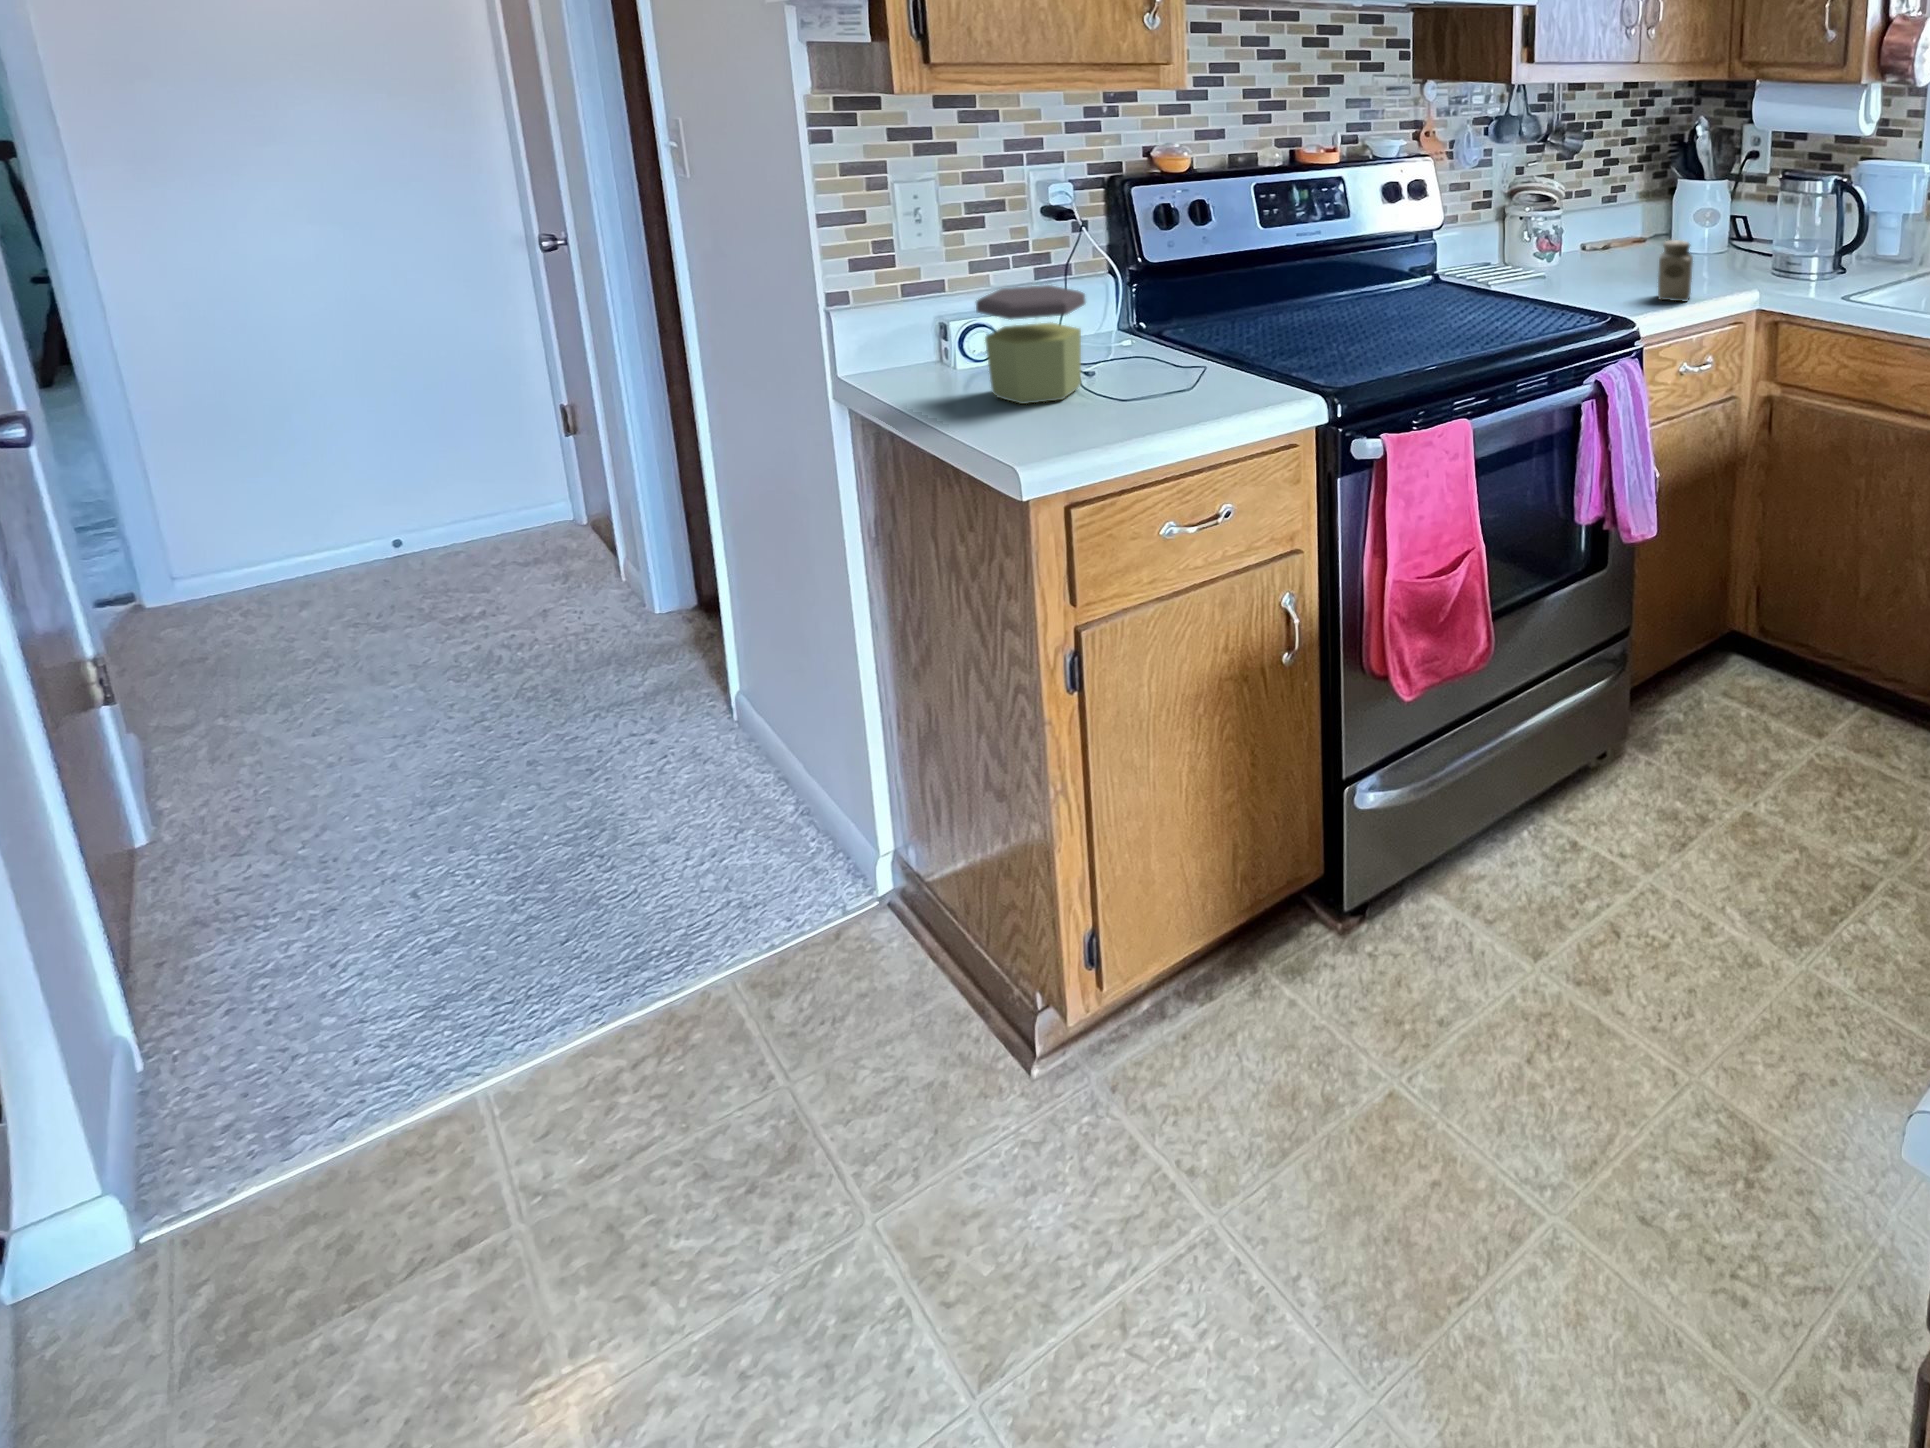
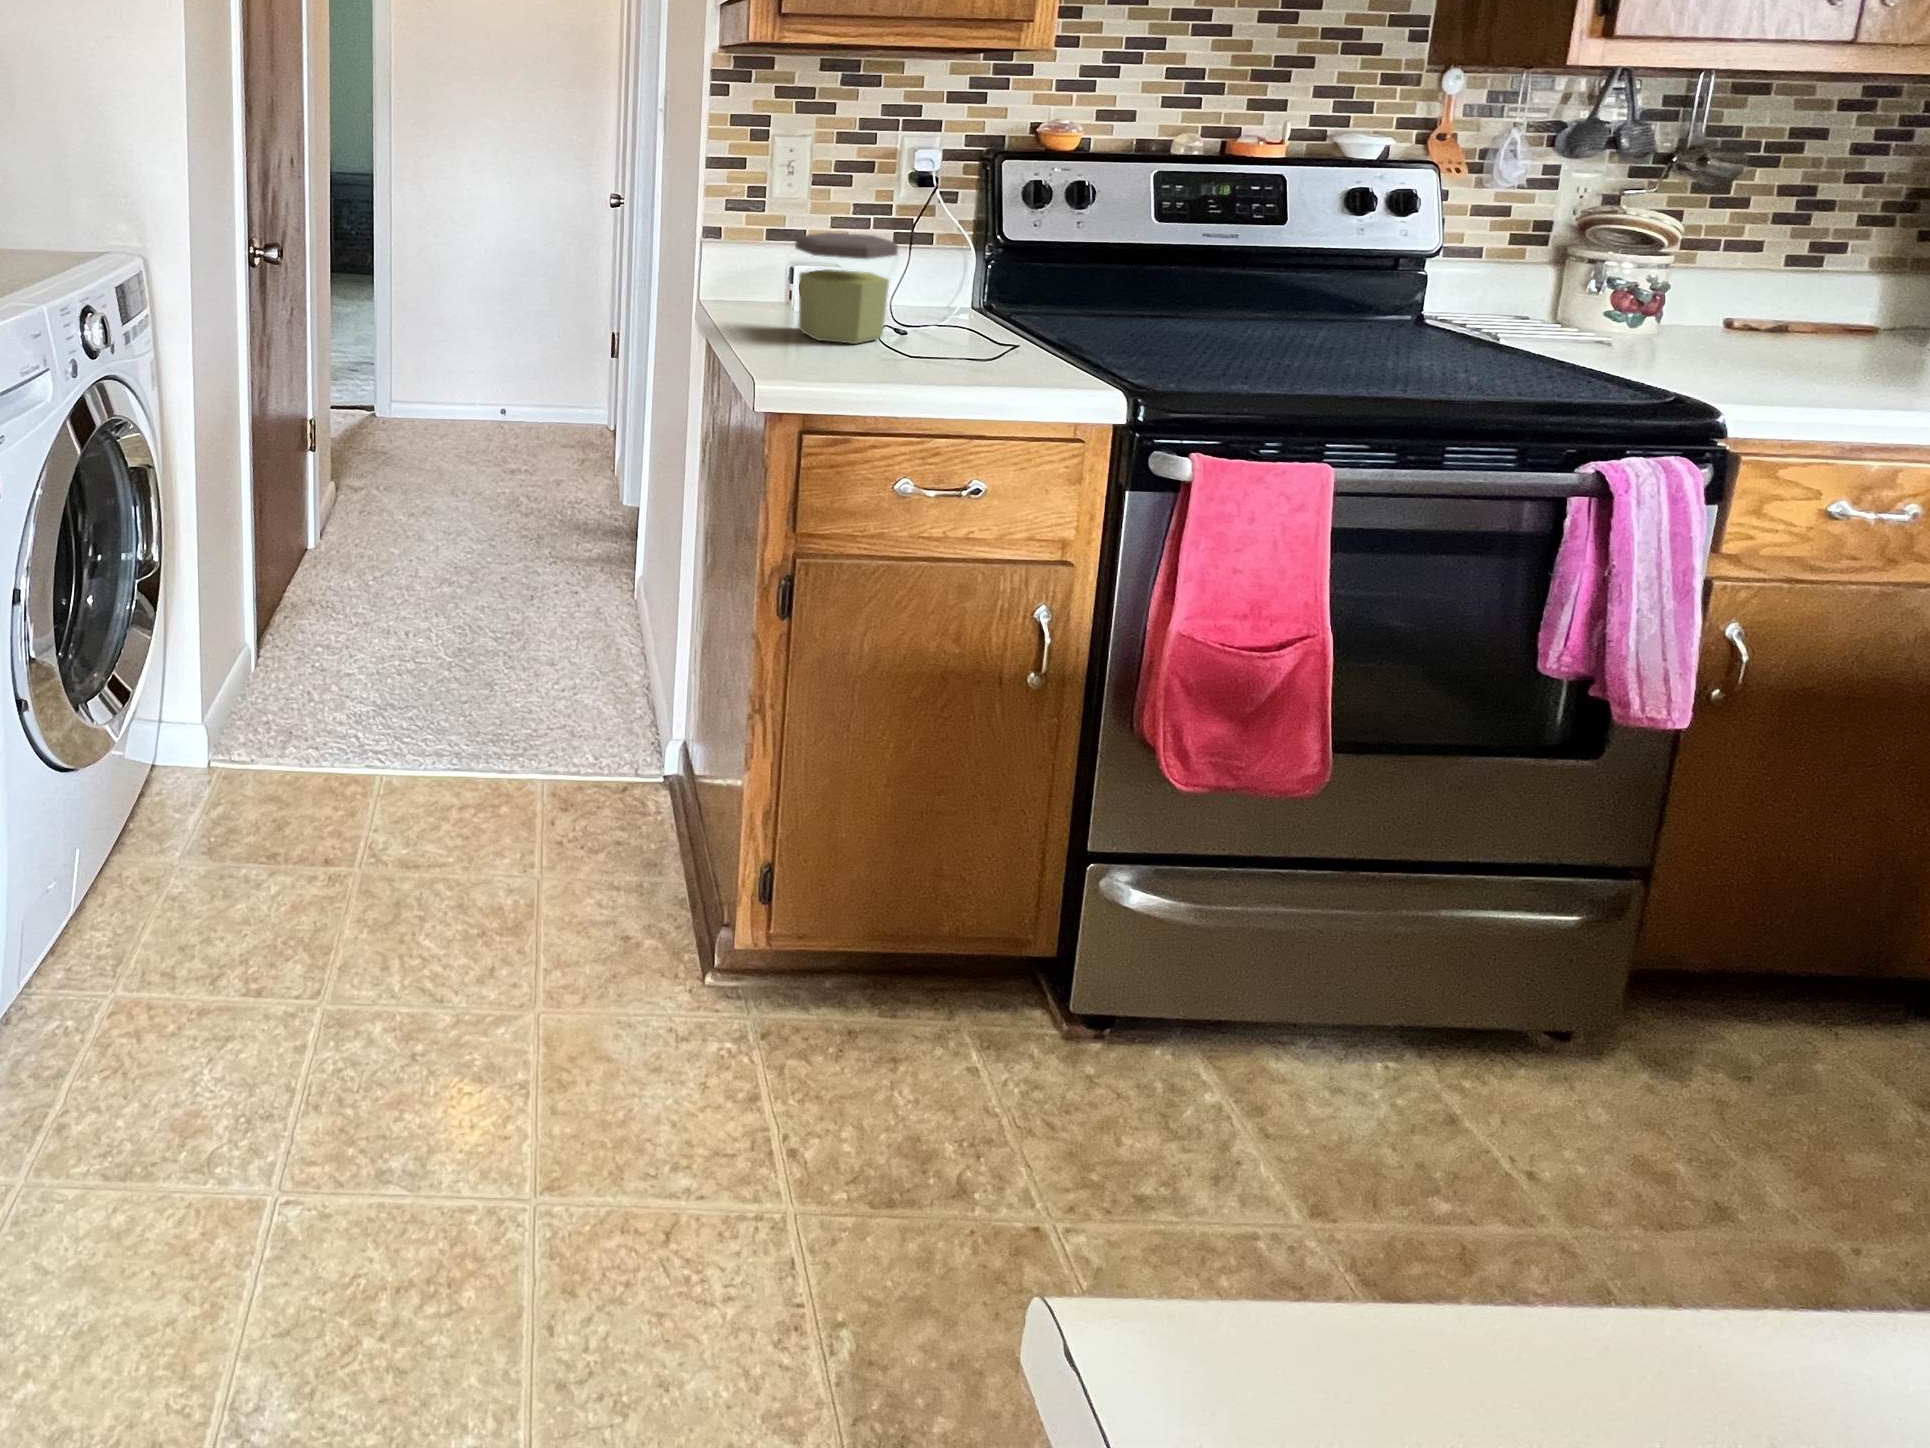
salt shaker: present [1658,240,1693,301] -> none [1801,303,1893,400]

